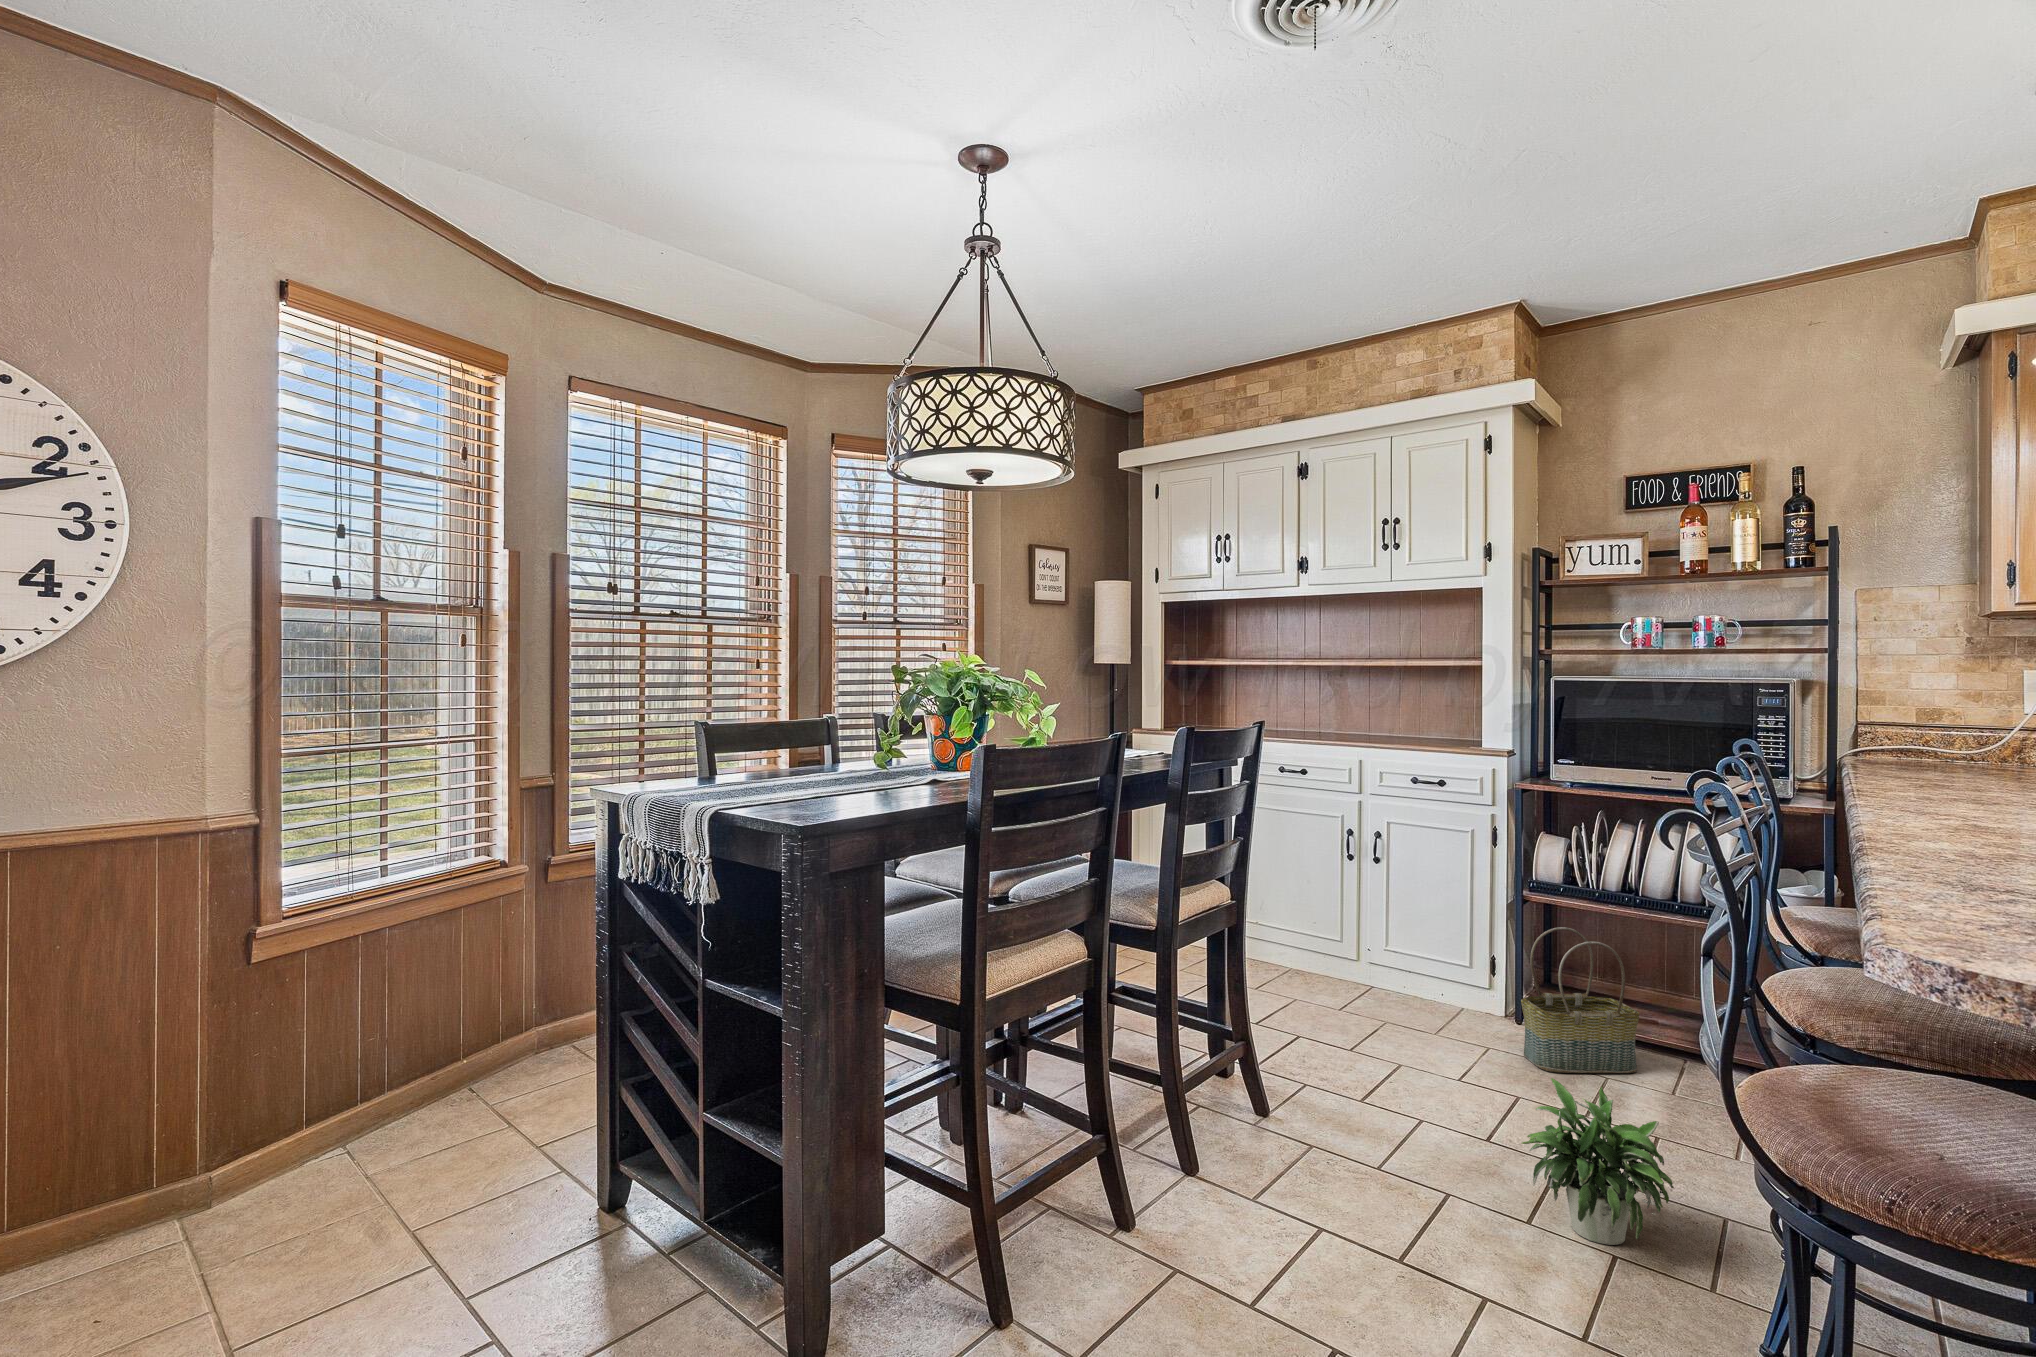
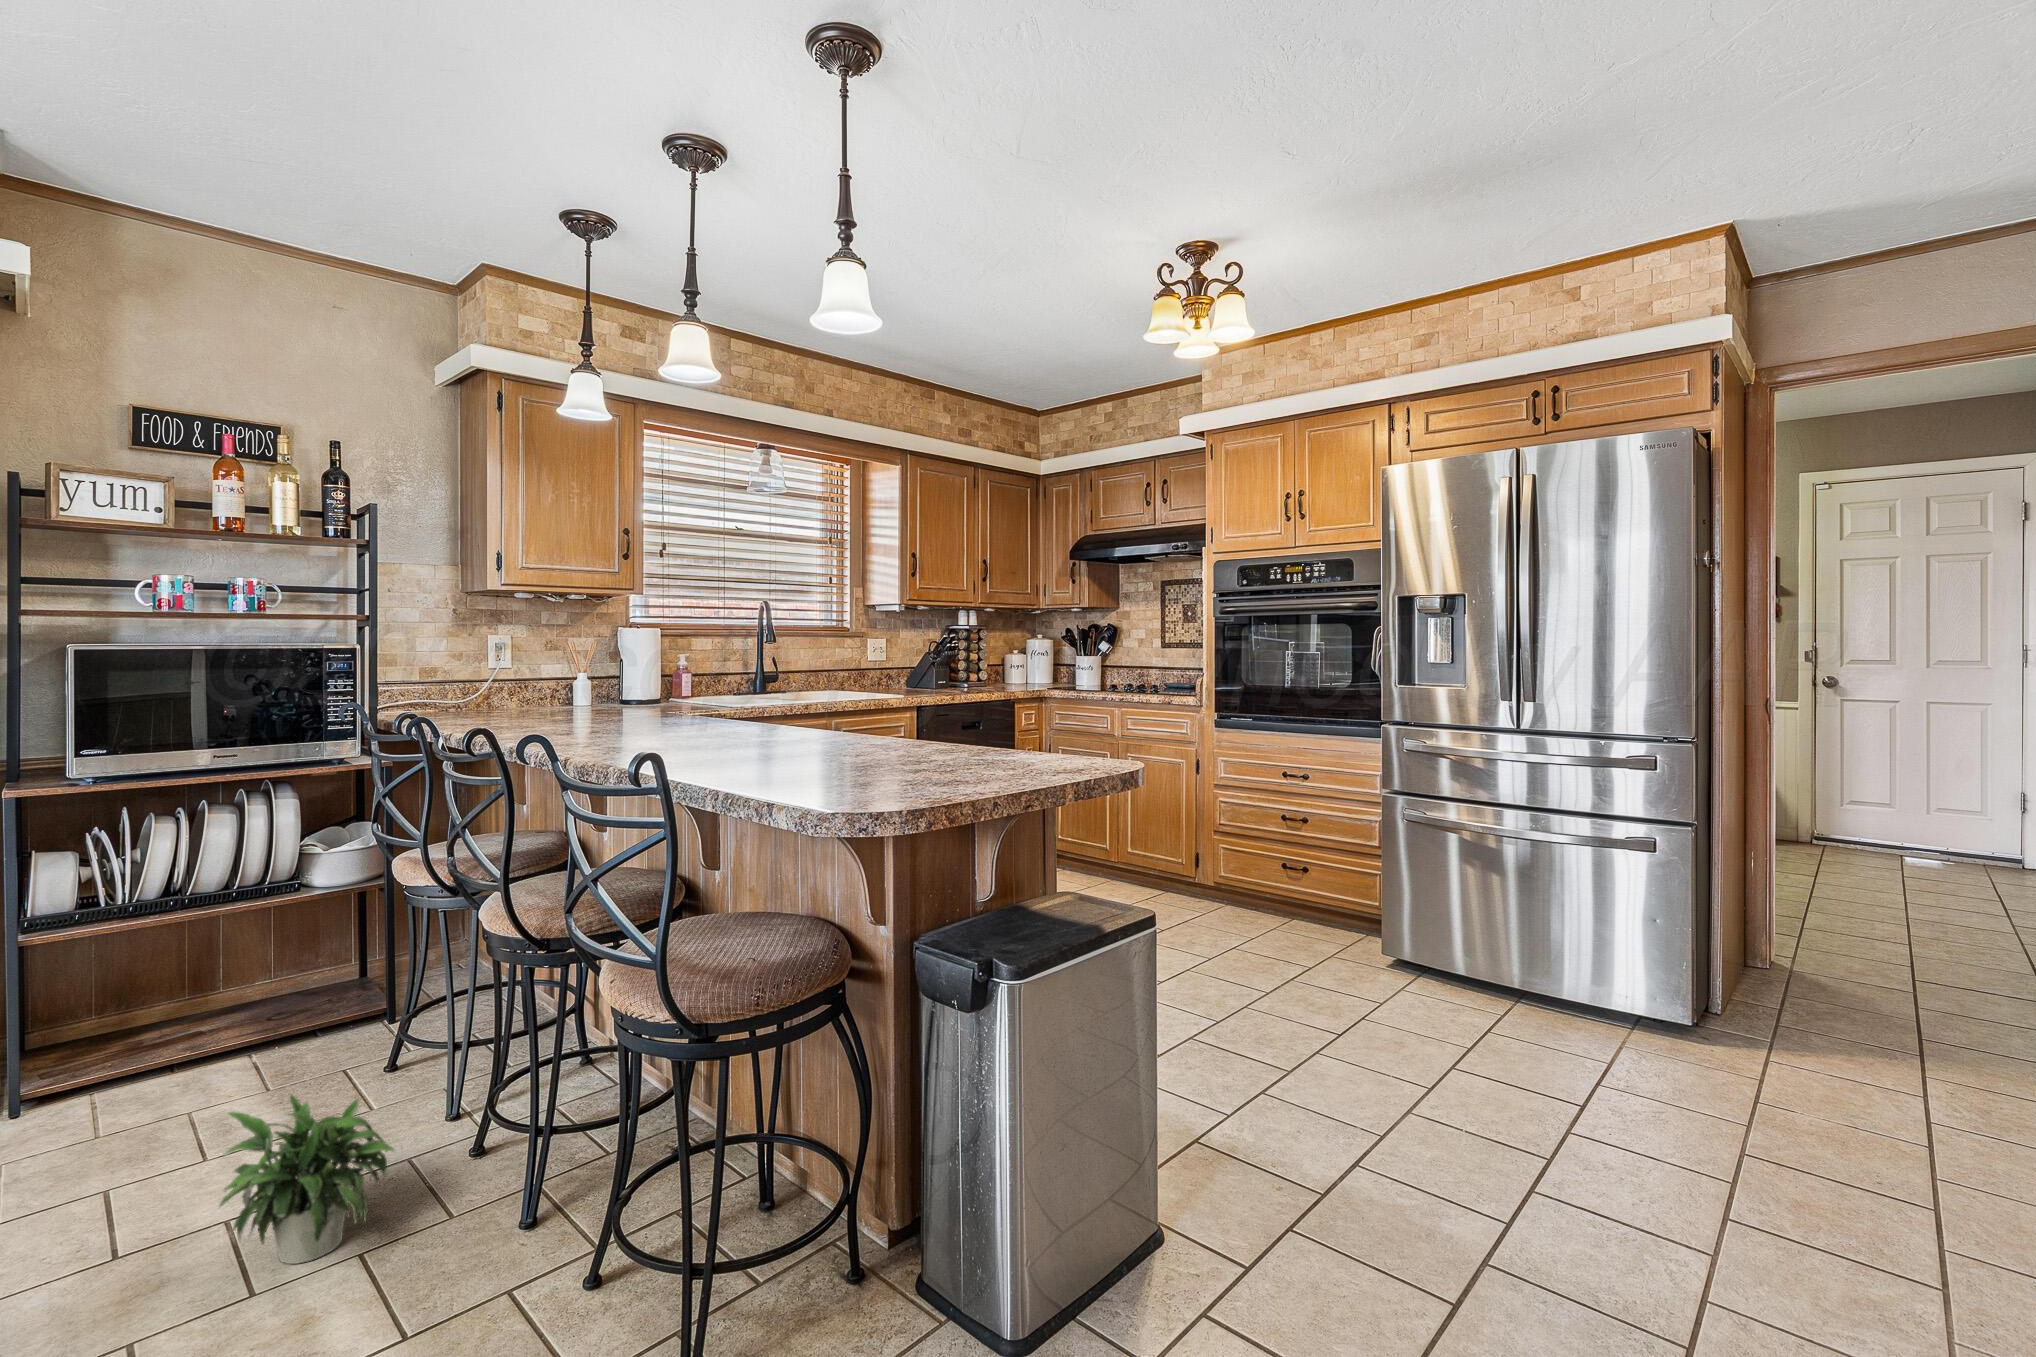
basket: present [1521,927,1640,1073] -> none [62,951,223,1135]

